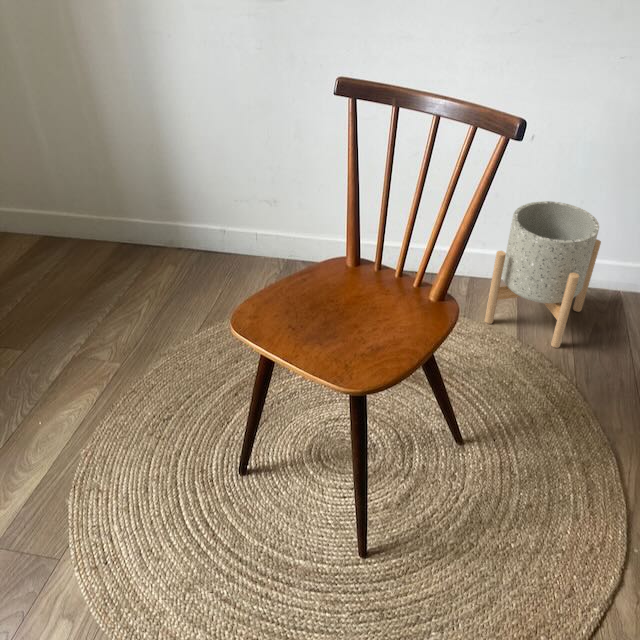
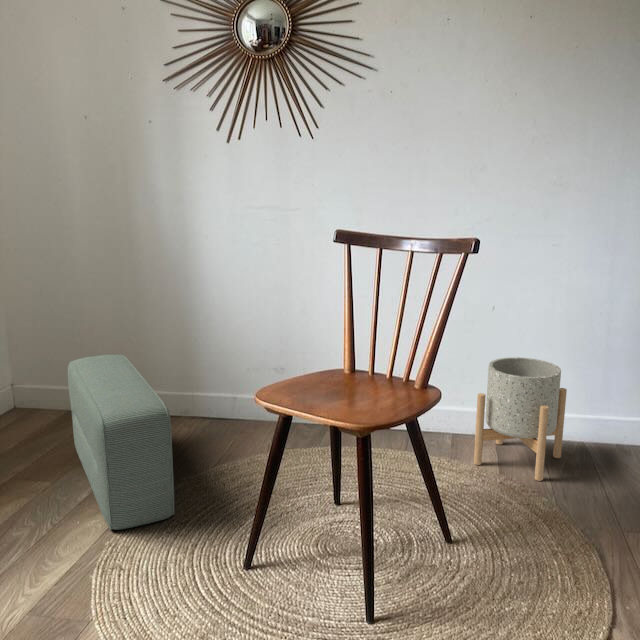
pouf: none [17,202,155,431] -> present [68,355,175,530]

